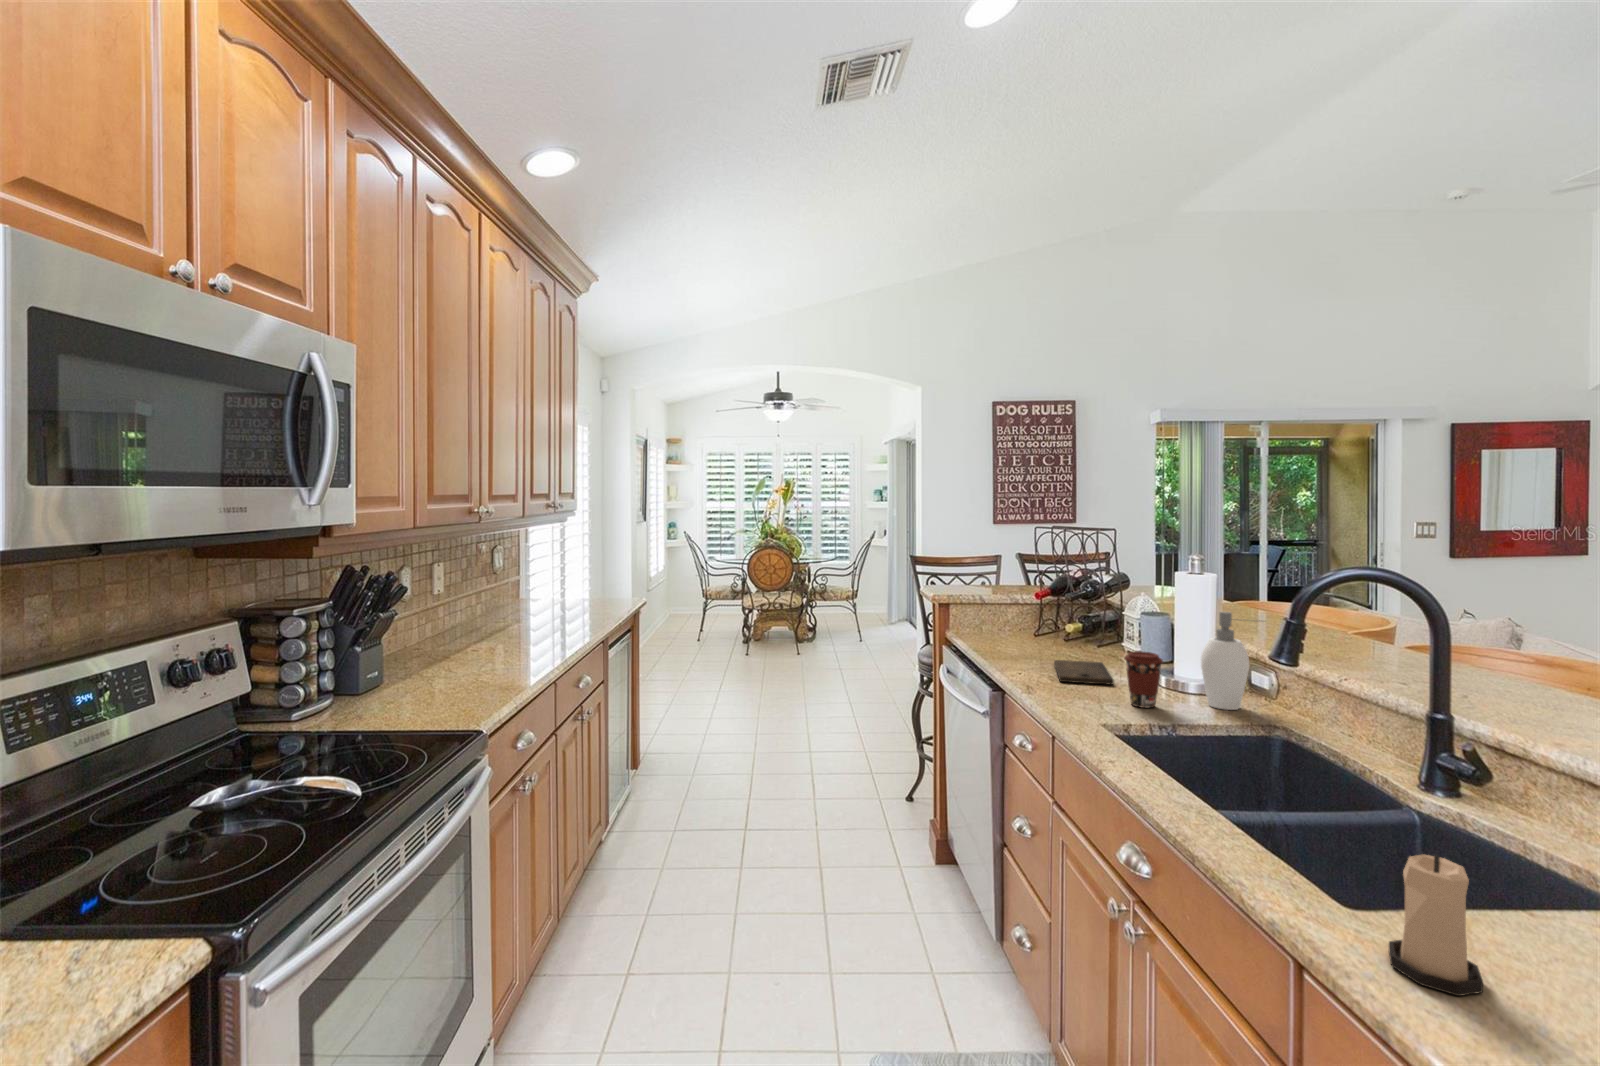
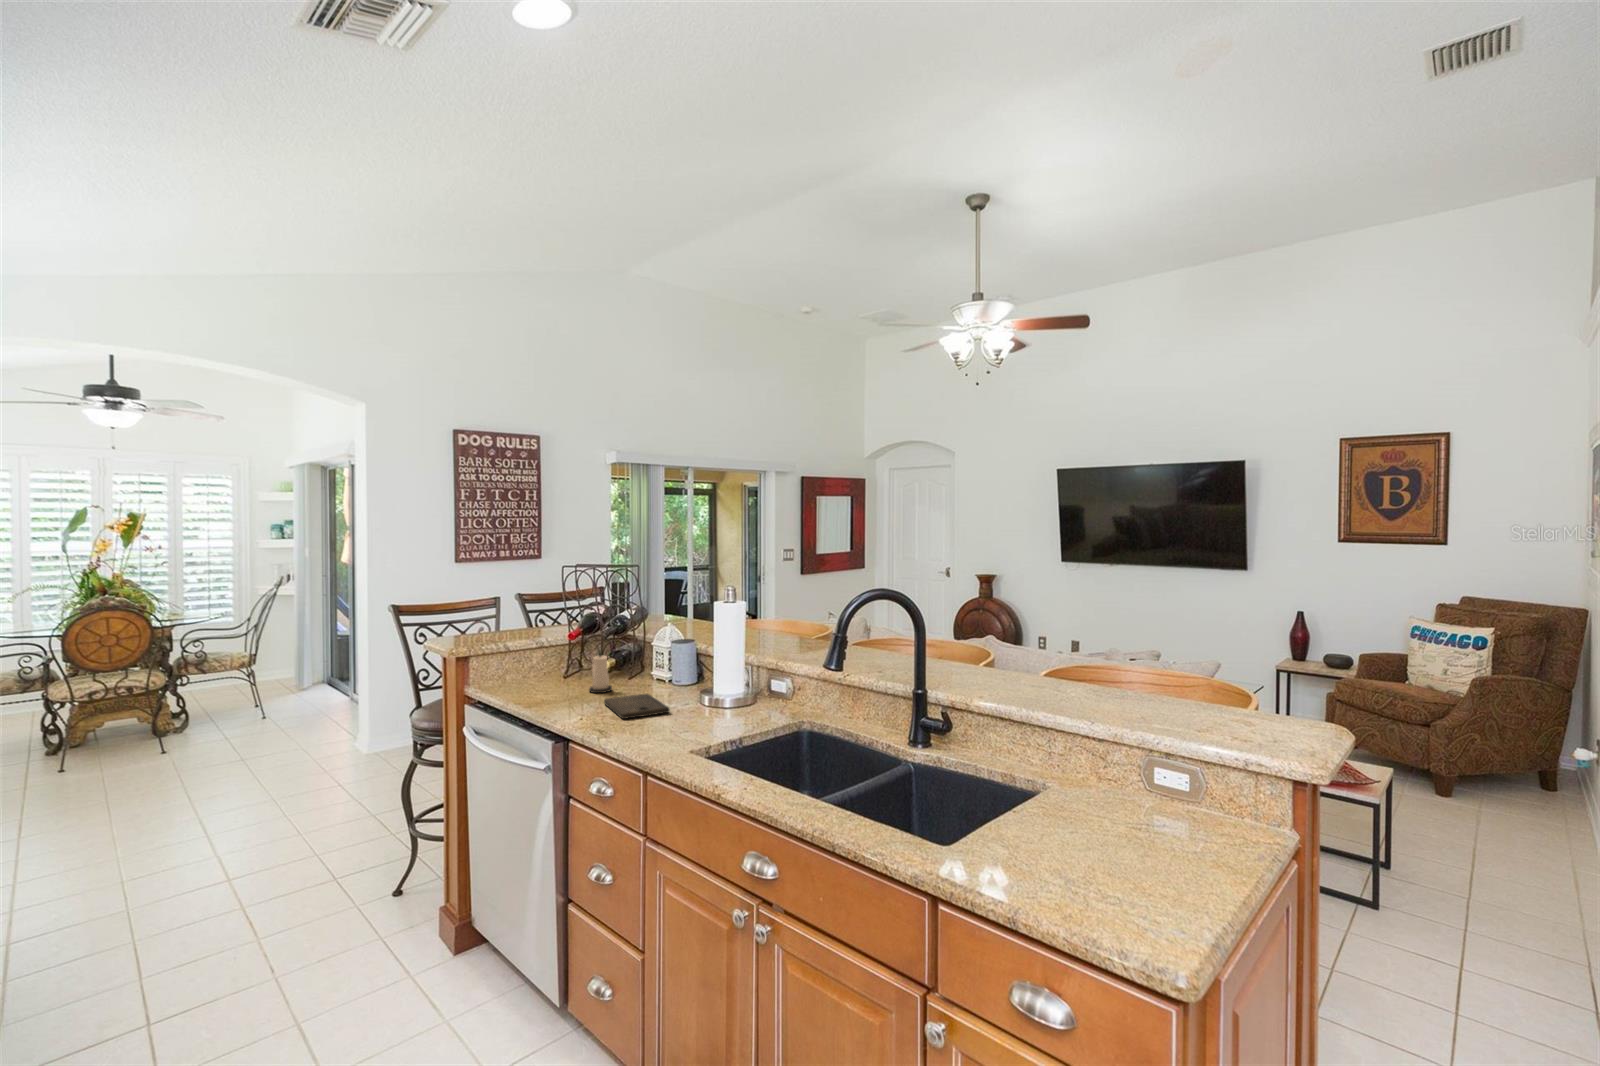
soap dispenser: present [1201,612,1260,710] -> none [744,633,789,716]
coffee cup: present [1124,651,1163,708] -> none [689,677,722,728]
candle: present [1389,854,1483,996] -> present [589,655,612,693]

